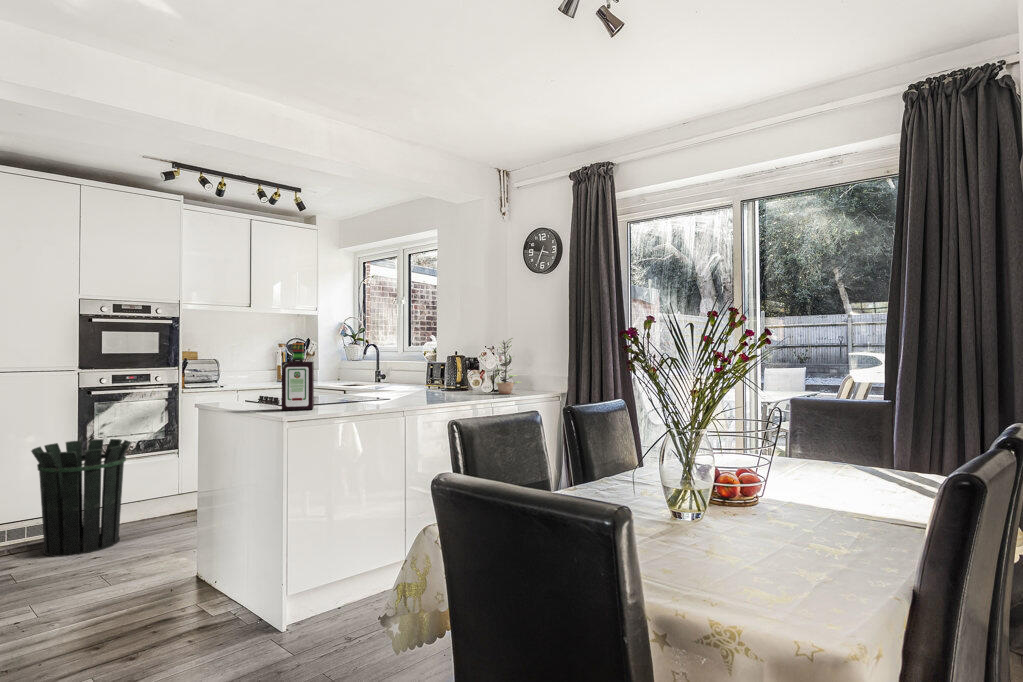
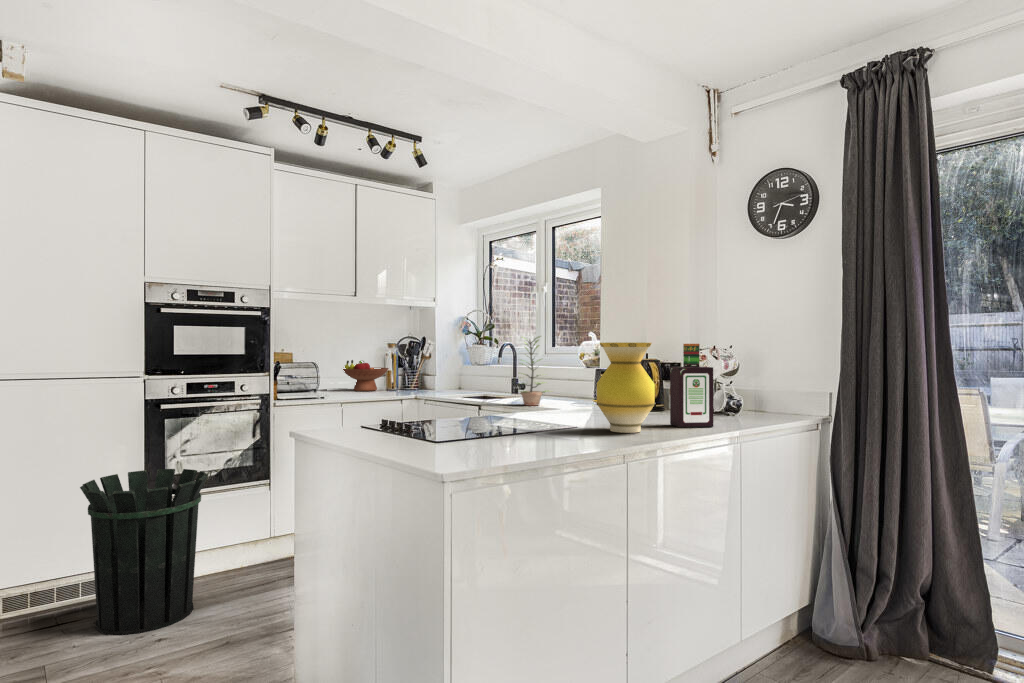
plant: present [495,338,519,394] -> present [520,336,546,406]
bottle: present [282,343,314,411] -> present [670,344,713,427]
vase: none [401,345,438,401] -> present [597,342,655,433]
fruit bowl: none [239,357,279,382] -> present [343,360,389,391]

